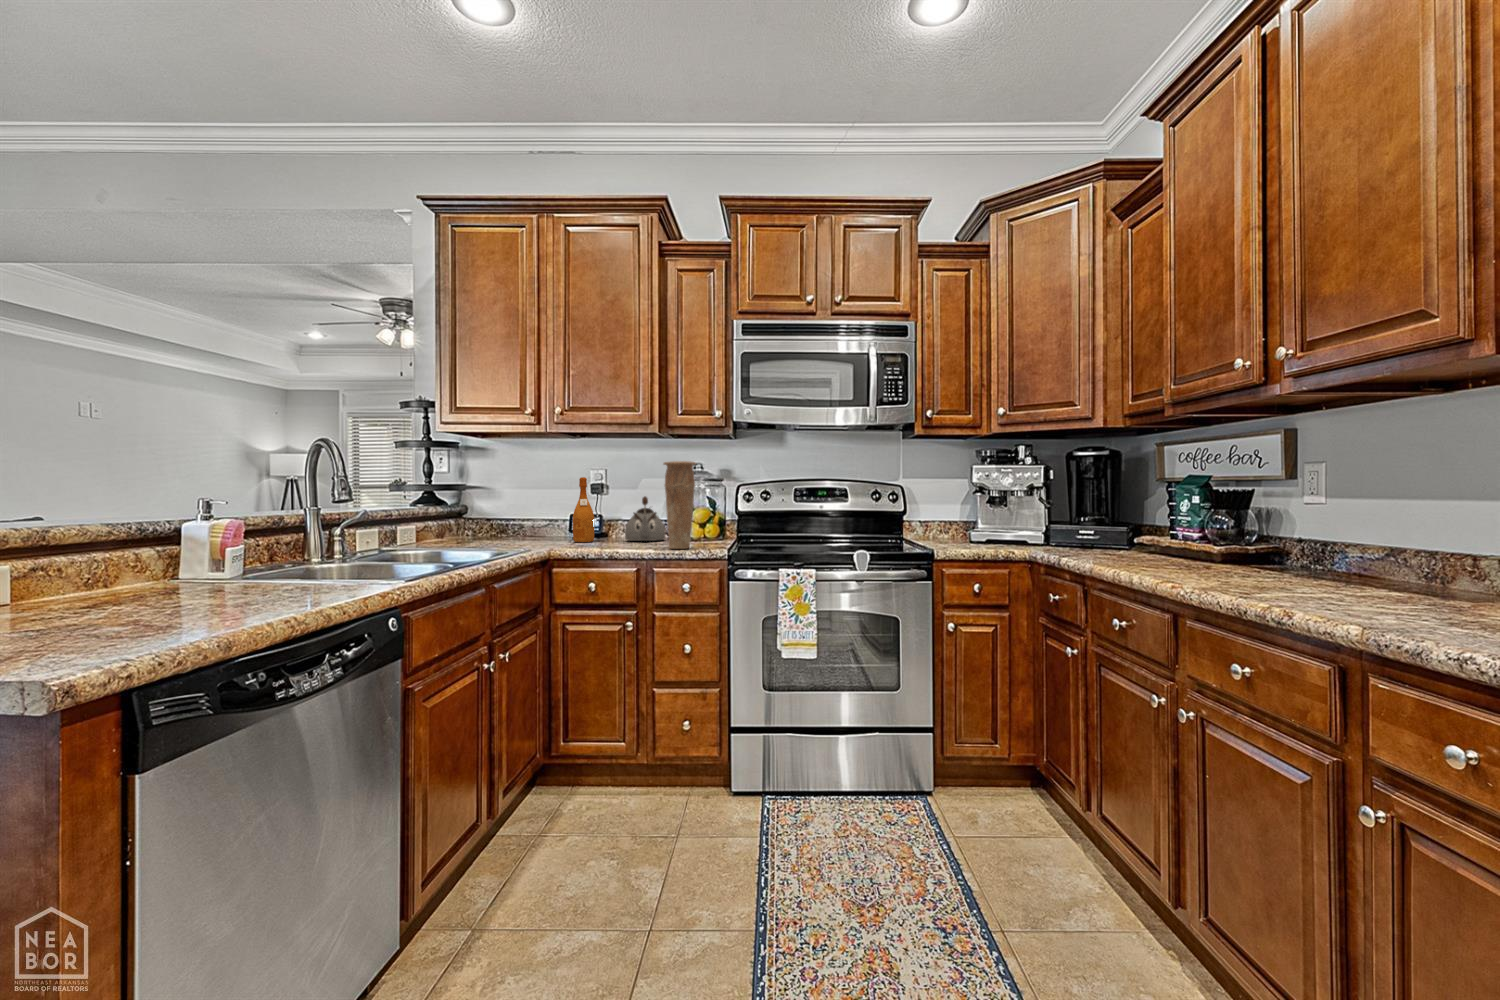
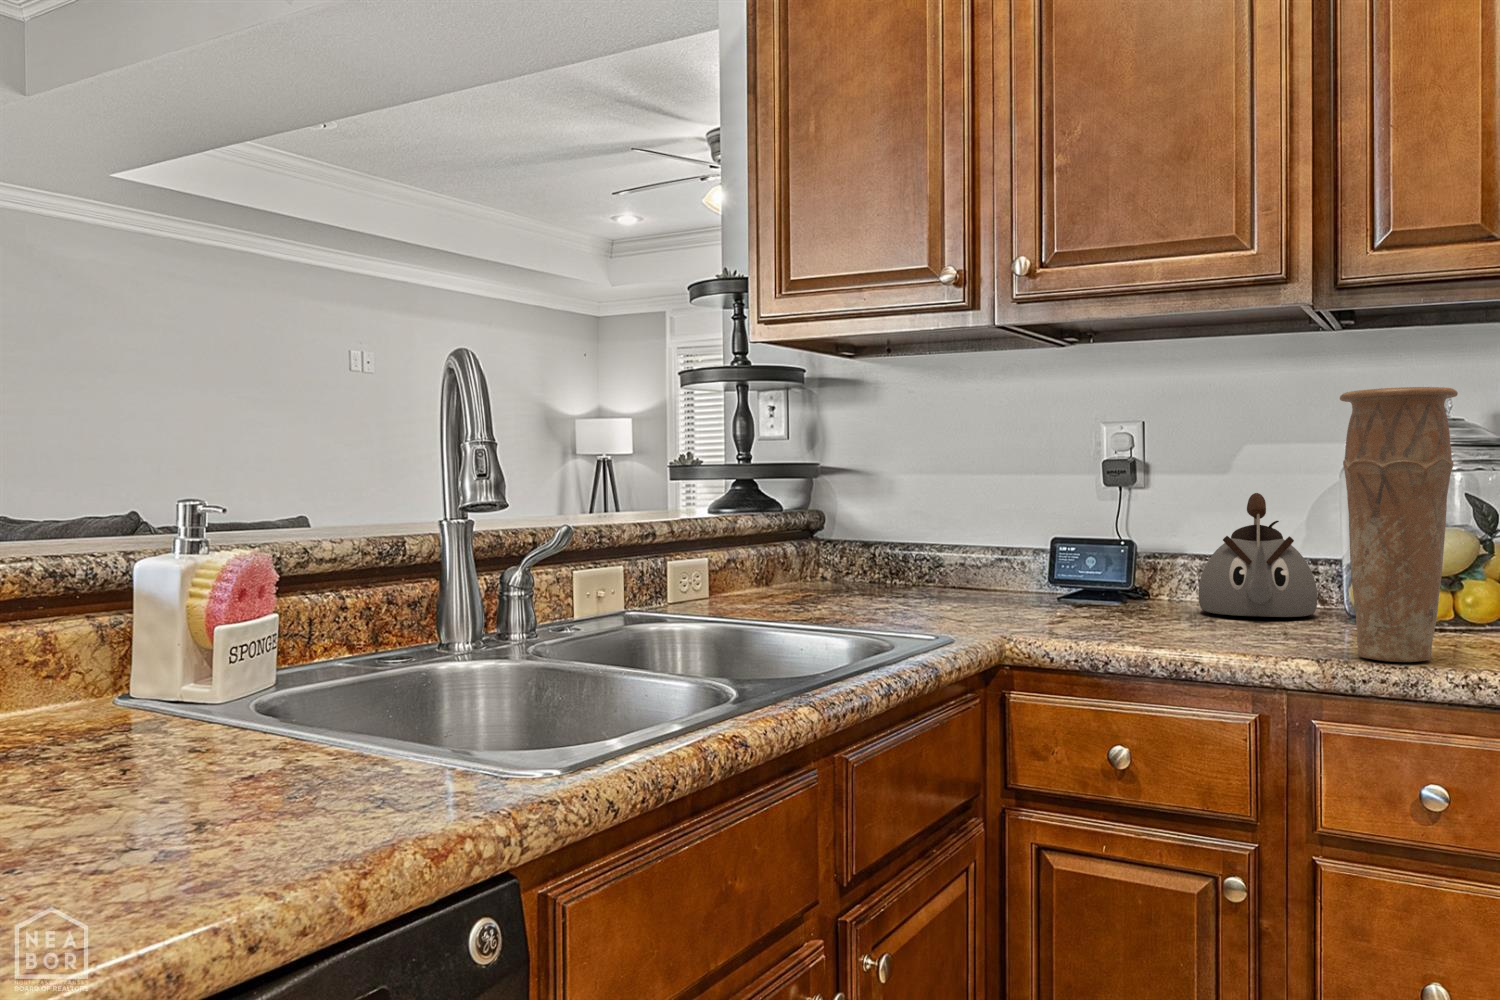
wine bottle: present [573,477,594,542] -> none [1059,444,1115,610]

